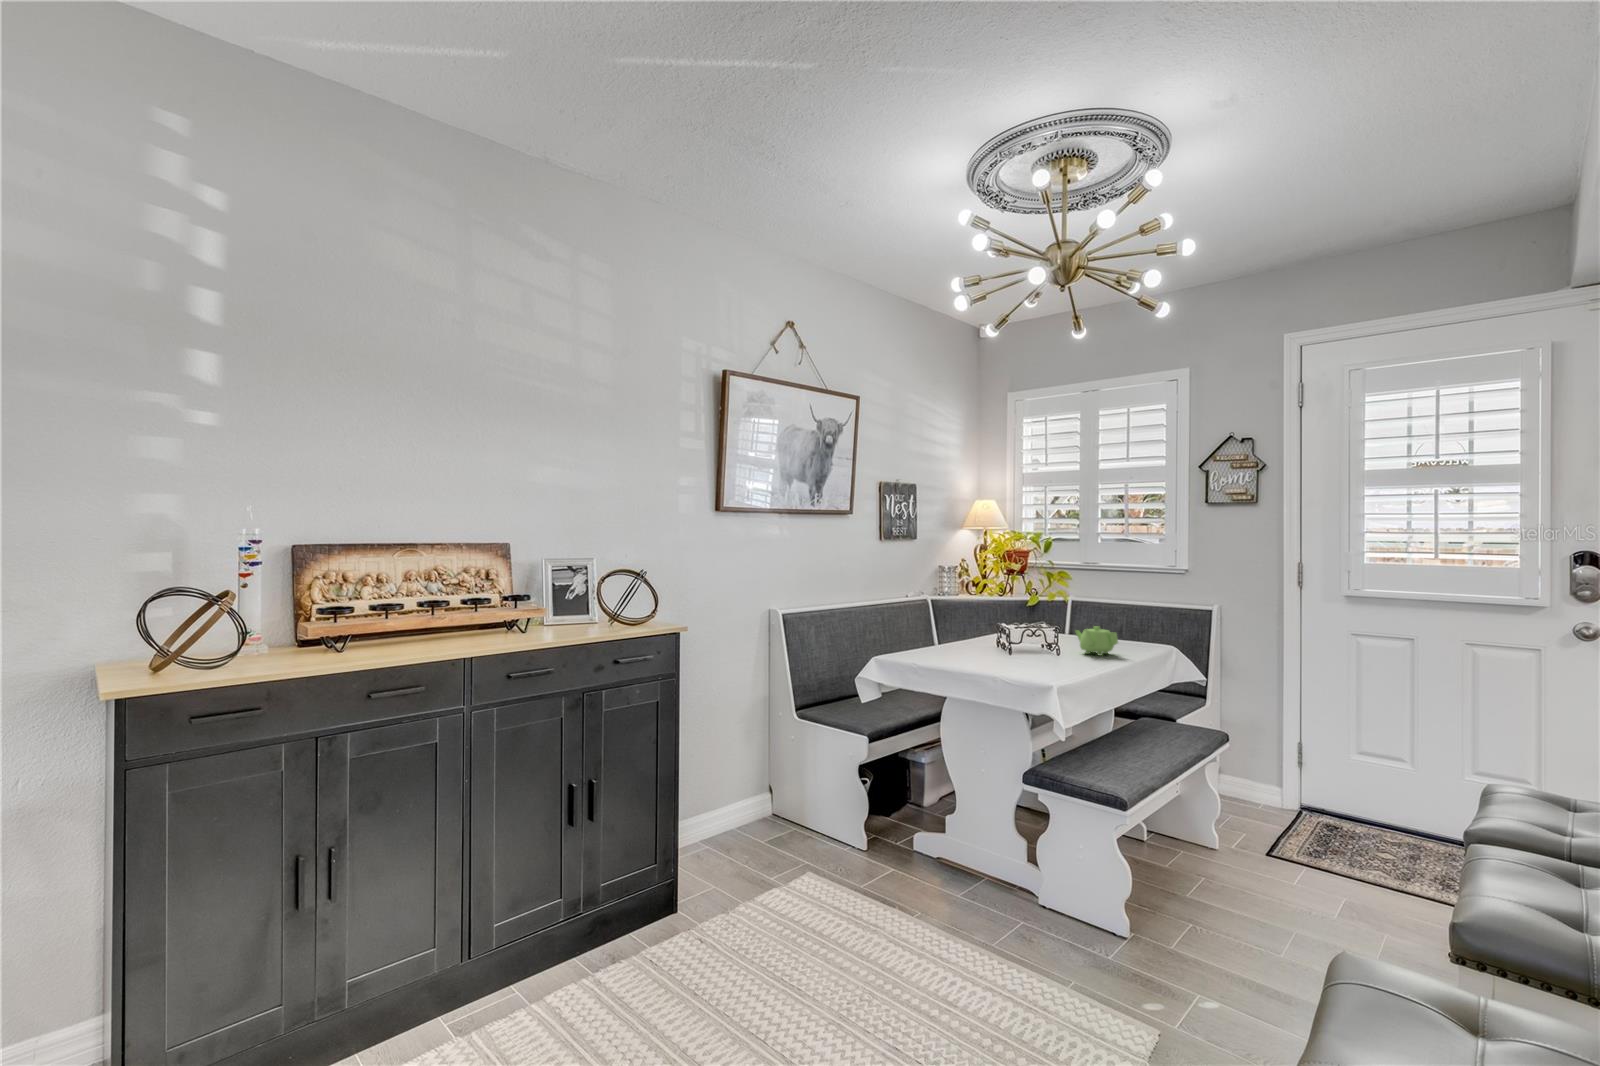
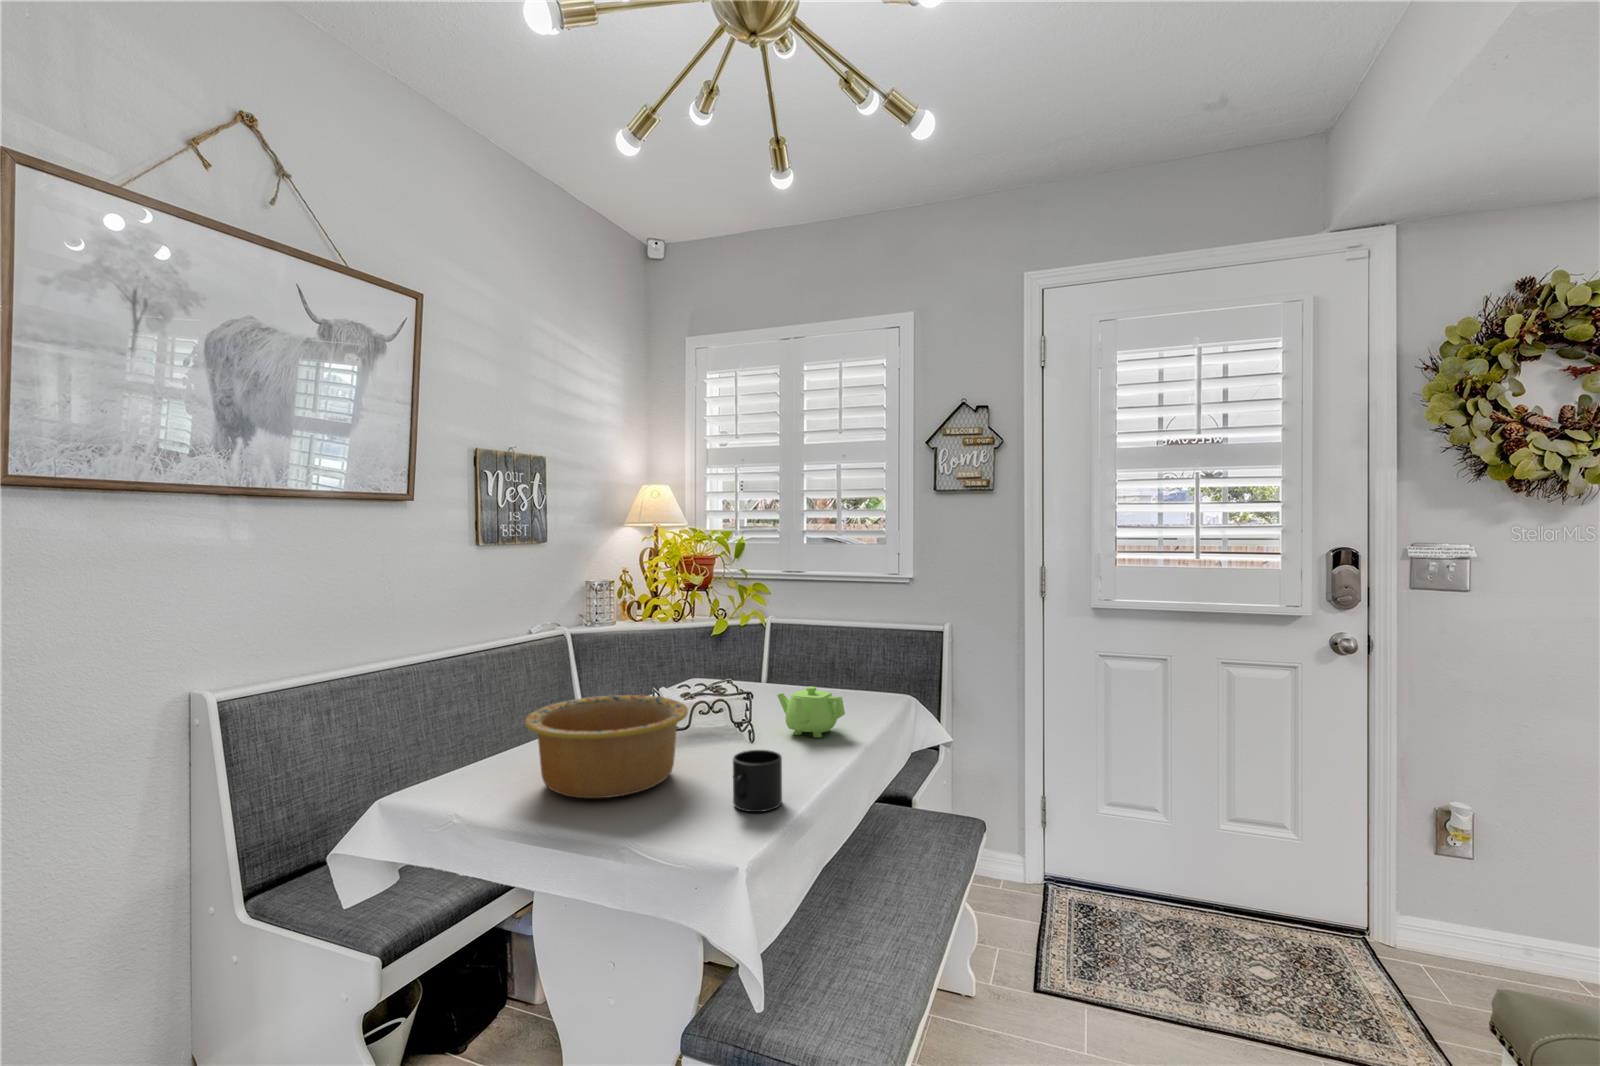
bowl: none [939,620,1023,663] -> present [525,695,688,798]
mug: none [1049,646,1076,674] -> present [733,750,782,812]

